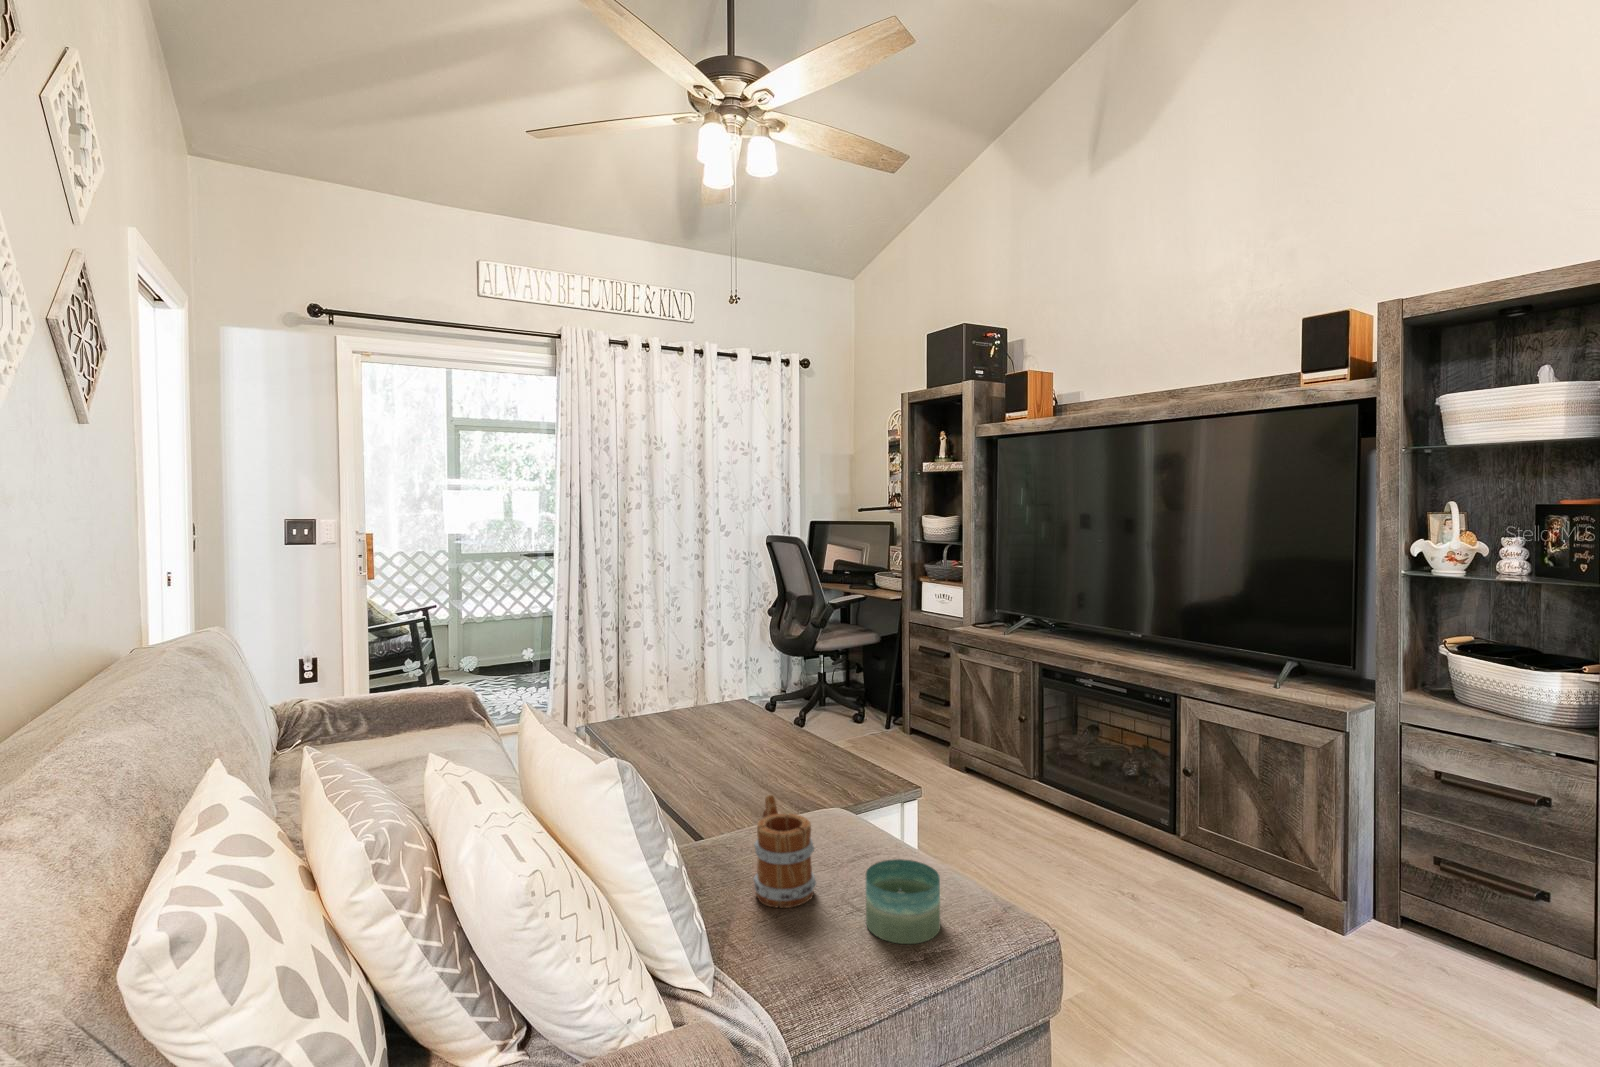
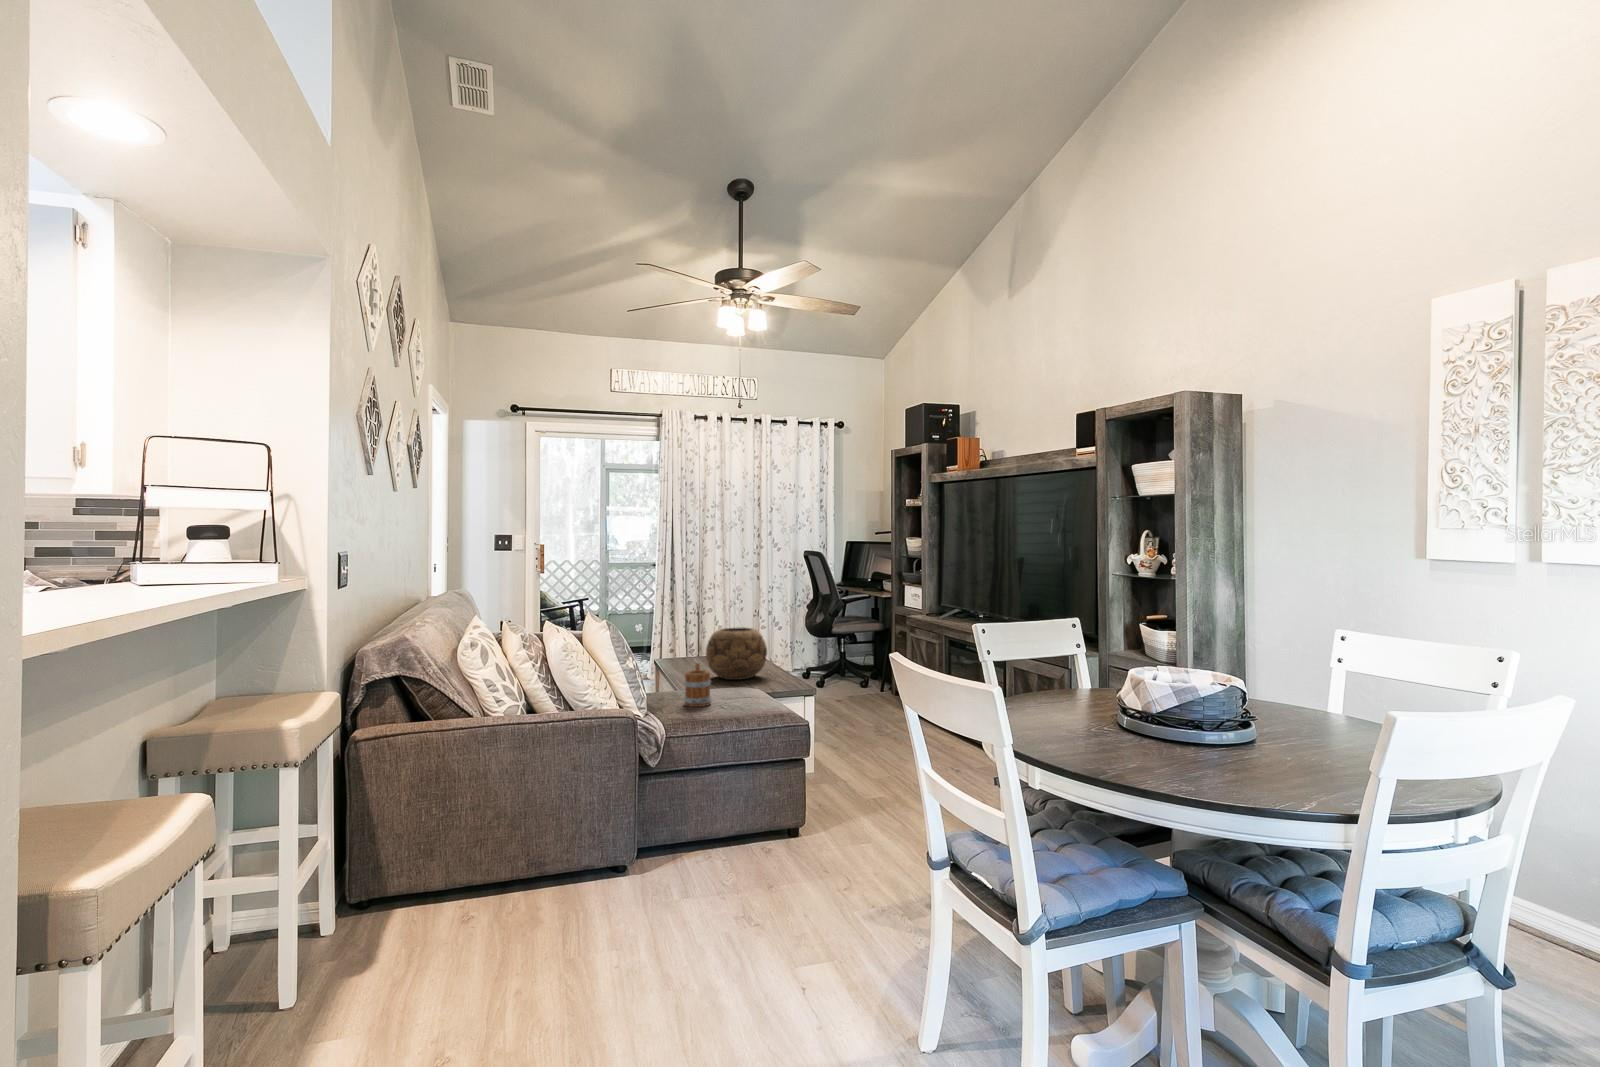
decorative bowl: none [716,681,827,783] -> present [706,627,767,680]
candle: present [866,859,940,944] -> none [721,687,753,715]

